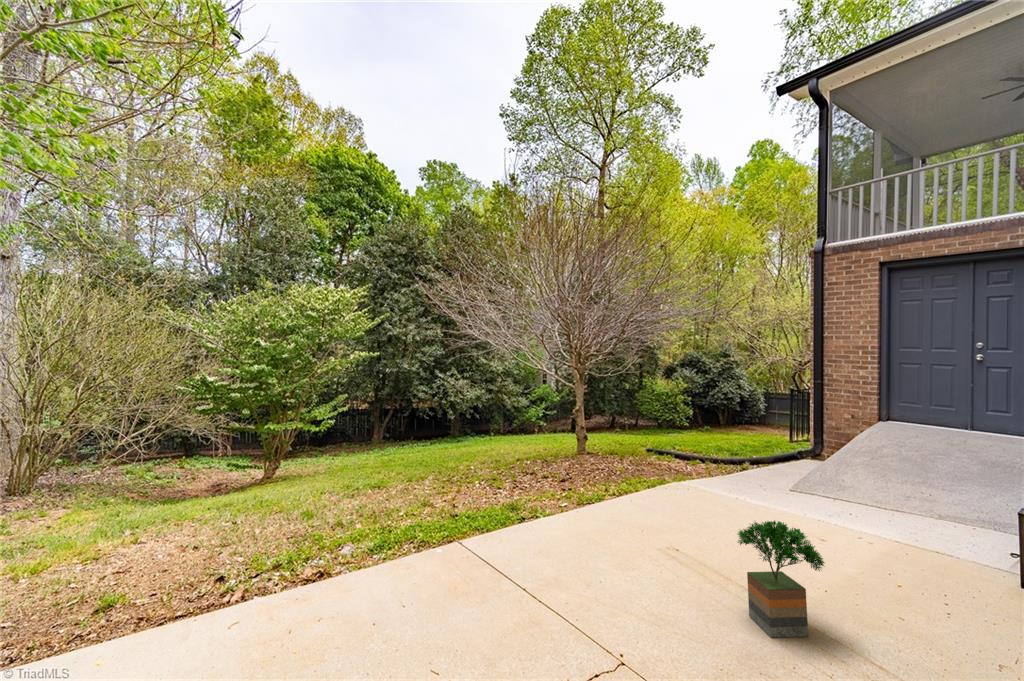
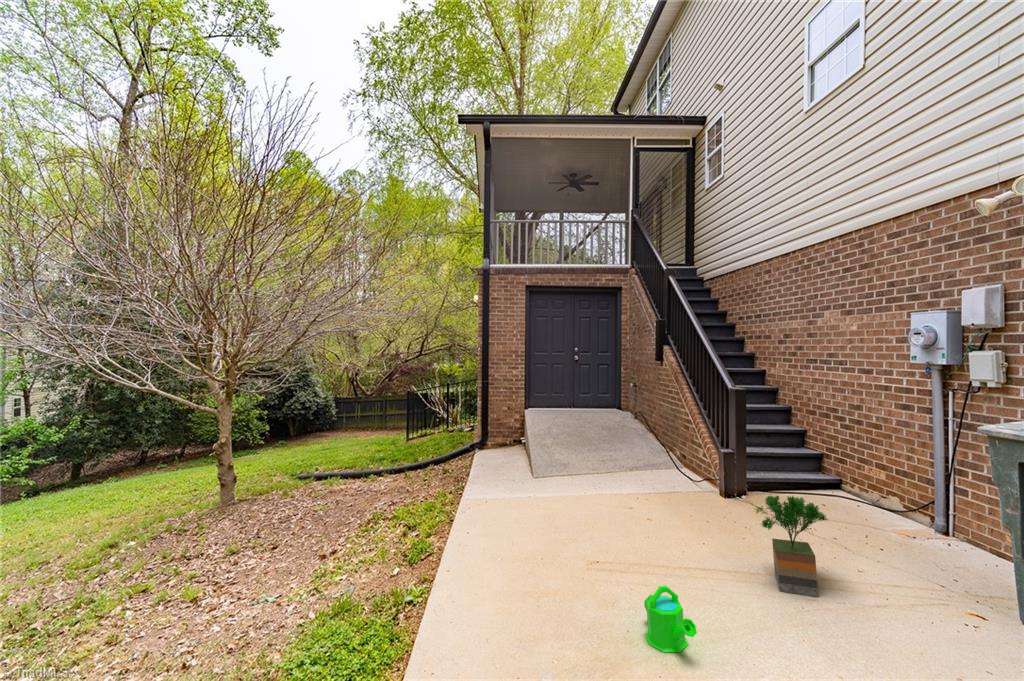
watering can: none [580,530,617,578] -> present [644,585,697,652]

